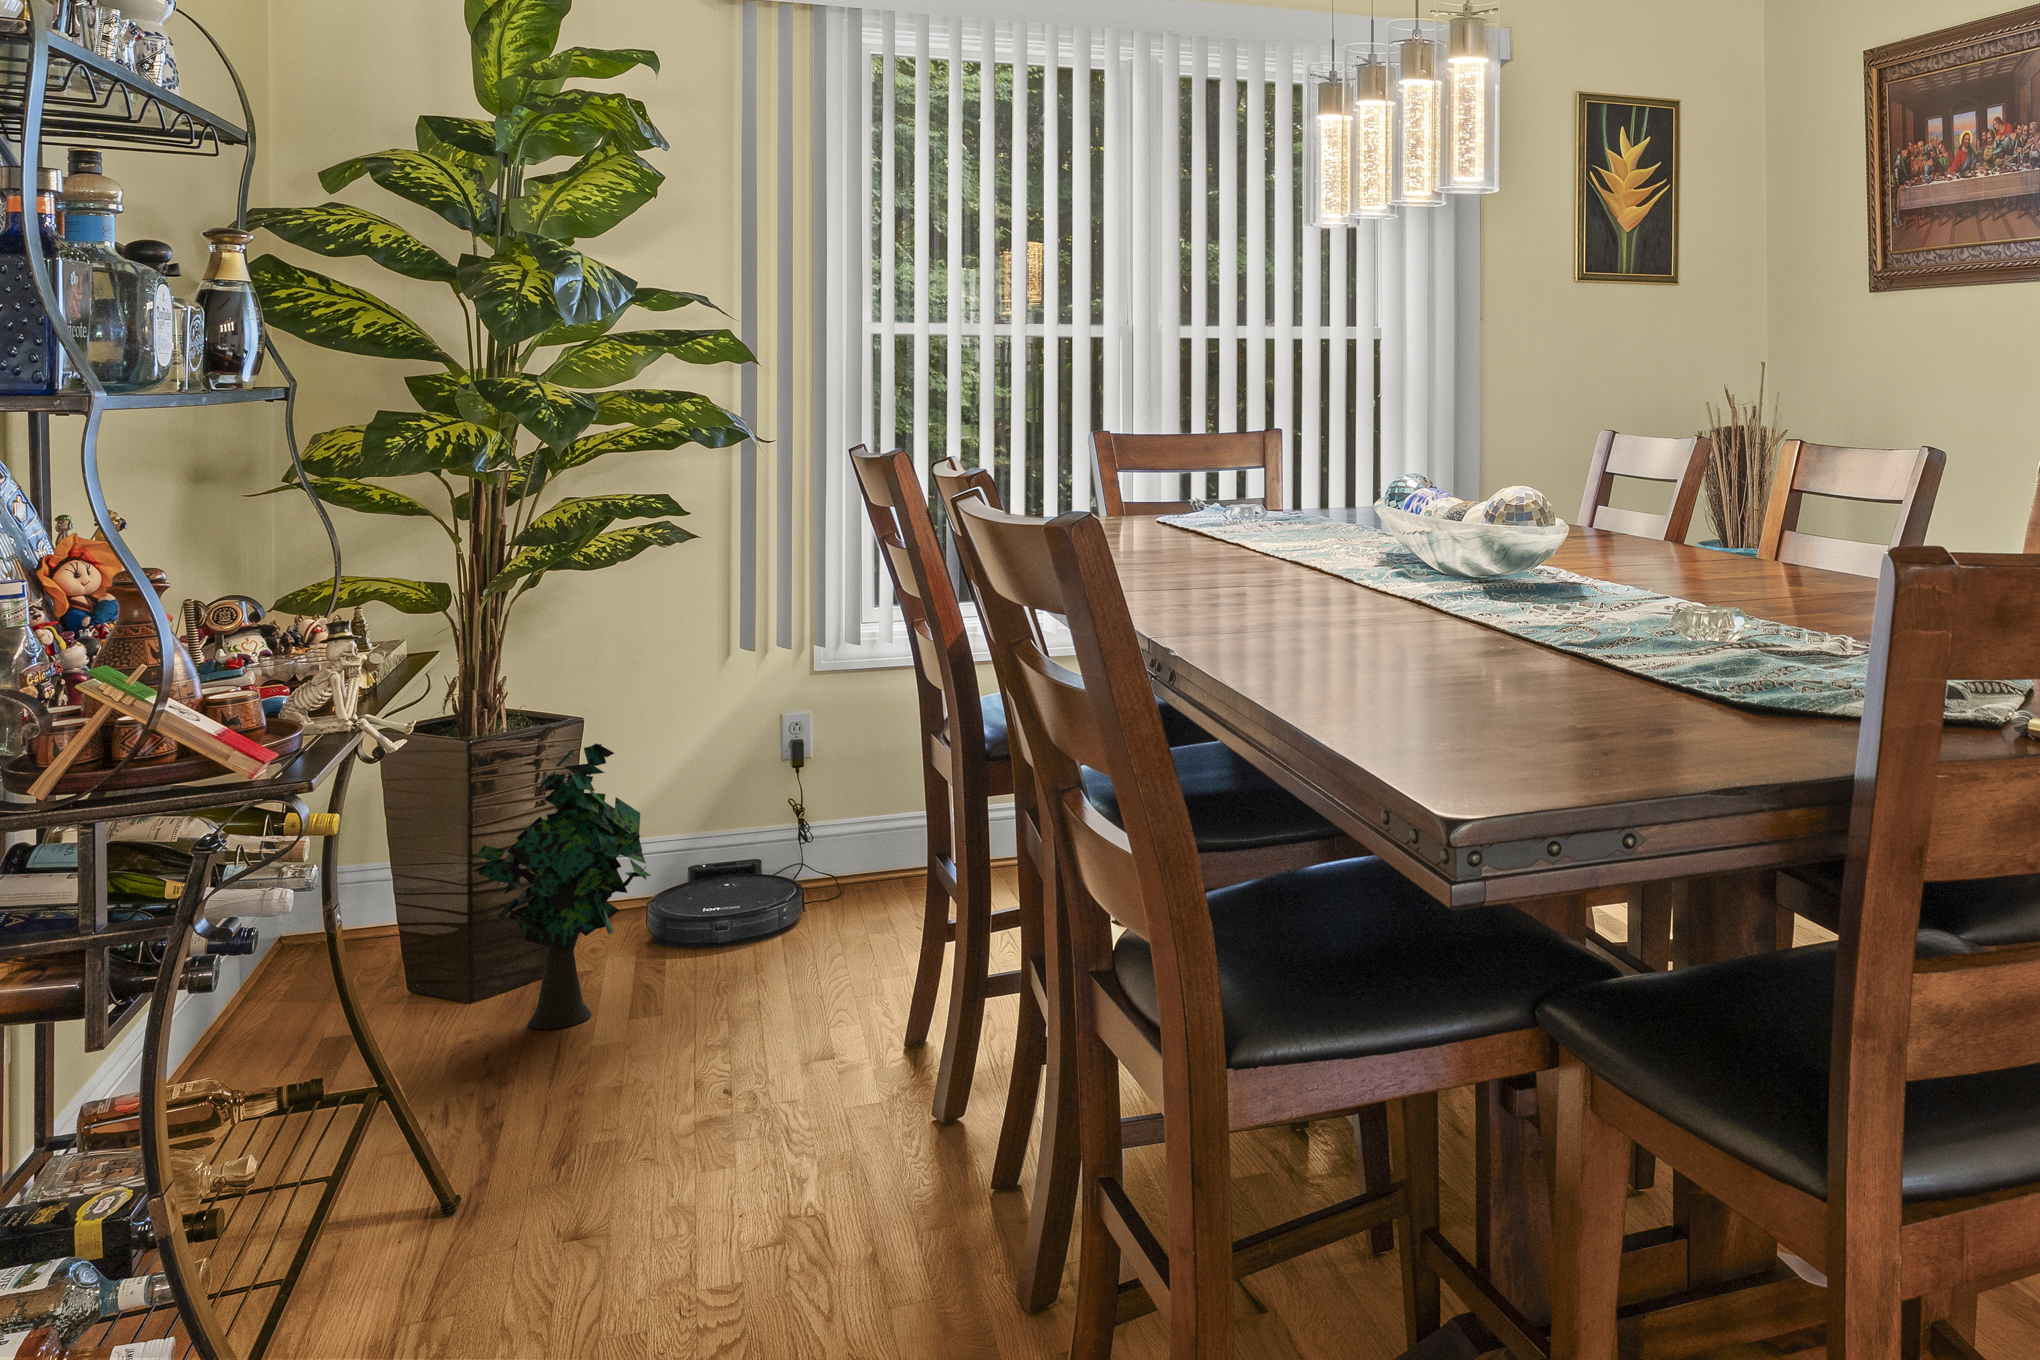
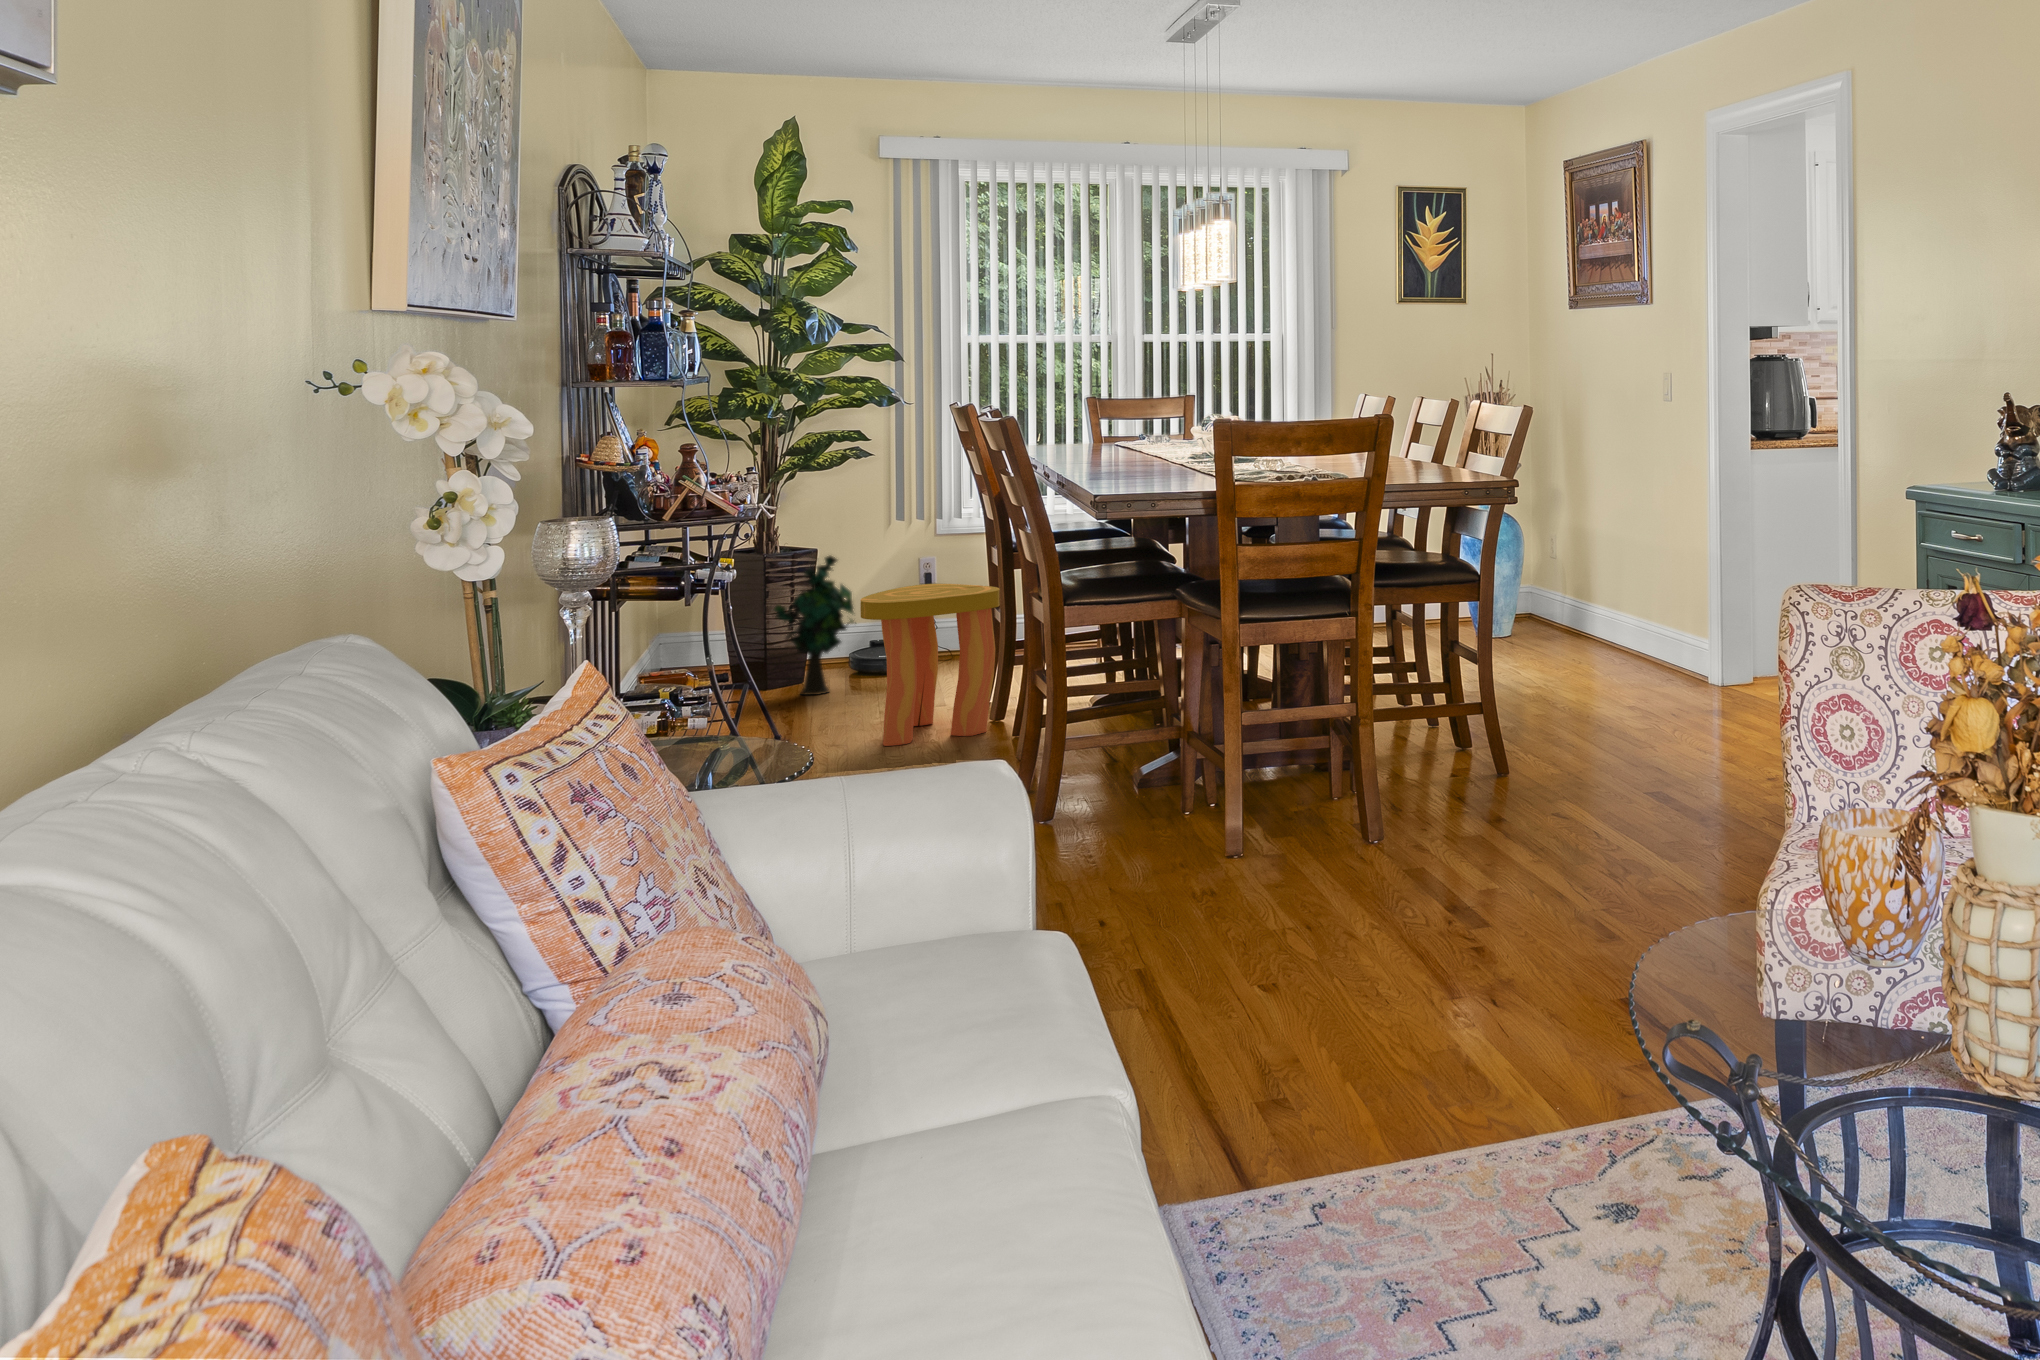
stool: none [632,837,953,1258] -> present [860,584,1000,746]

